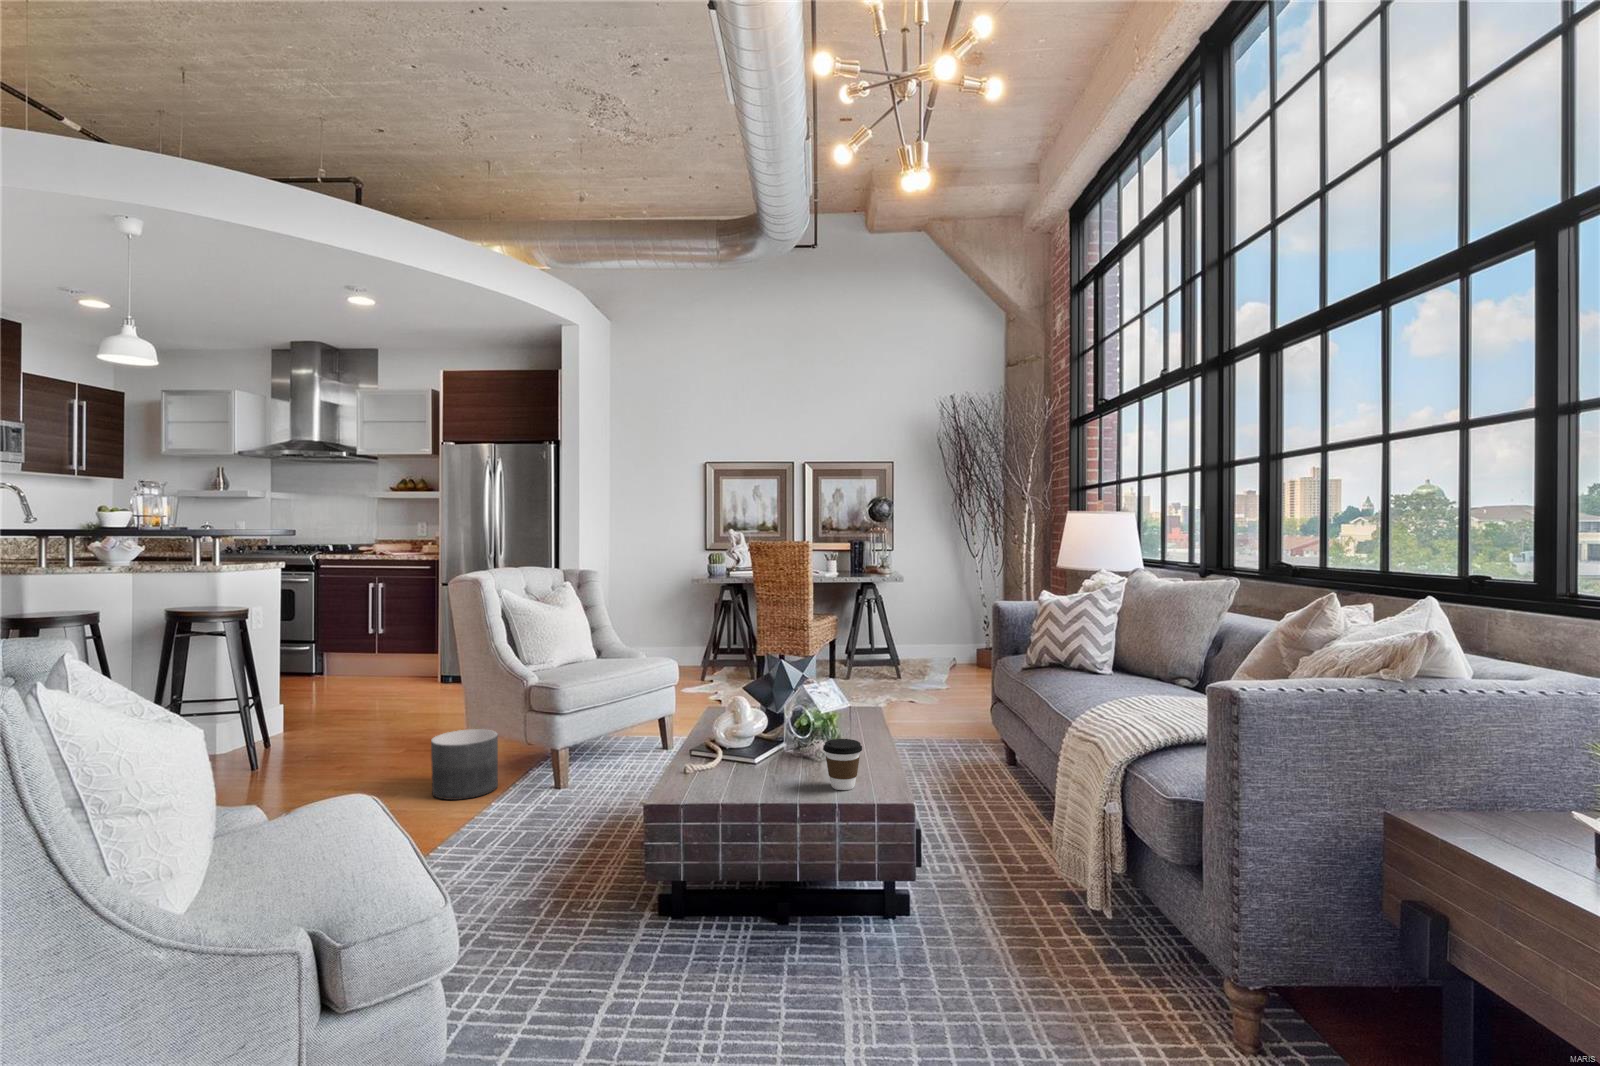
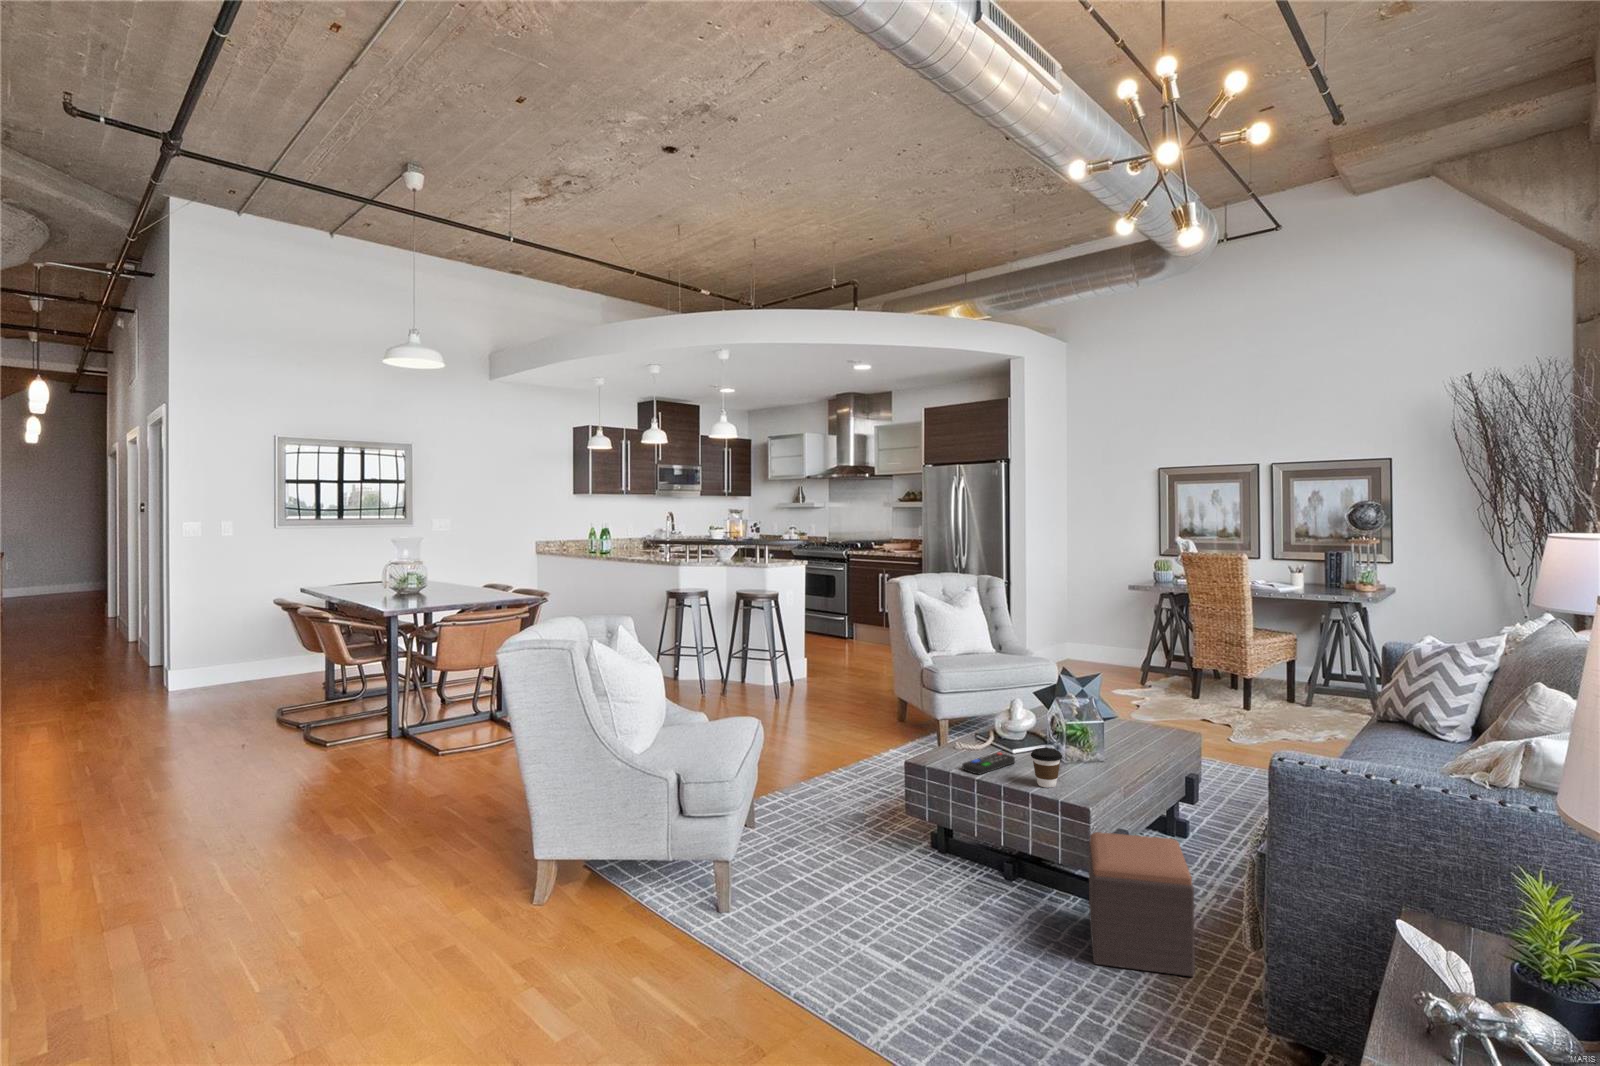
planter: present [431,729,498,800] -> none [859,698,903,747]
remote control: none [722,760,771,793] -> present [962,753,1015,774]
footstool: none [936,817,1098,1005] -> present [1088,832,1195,977]

